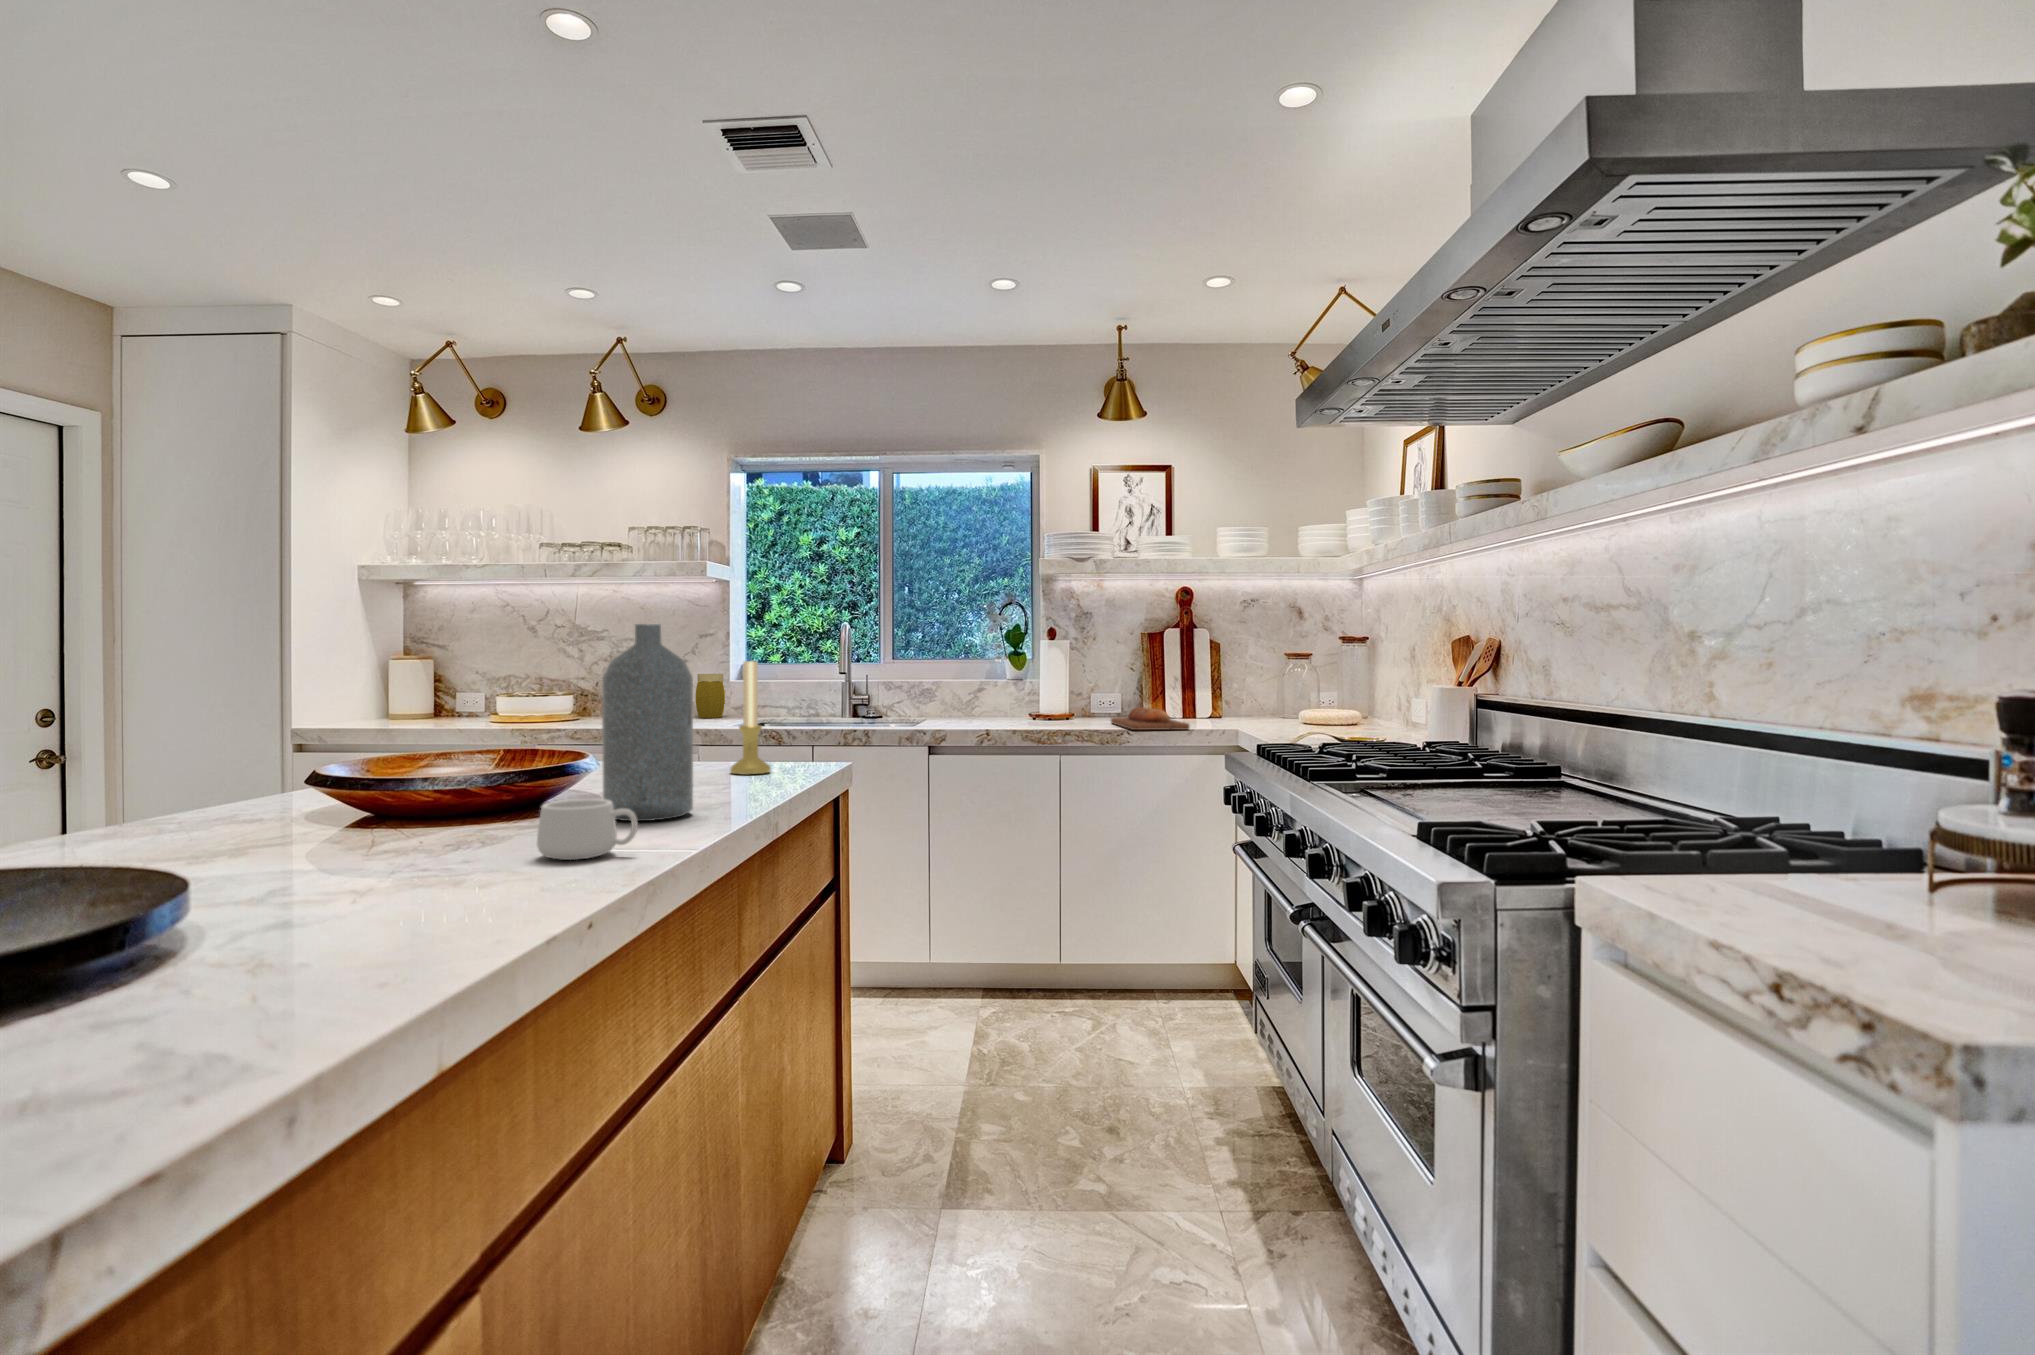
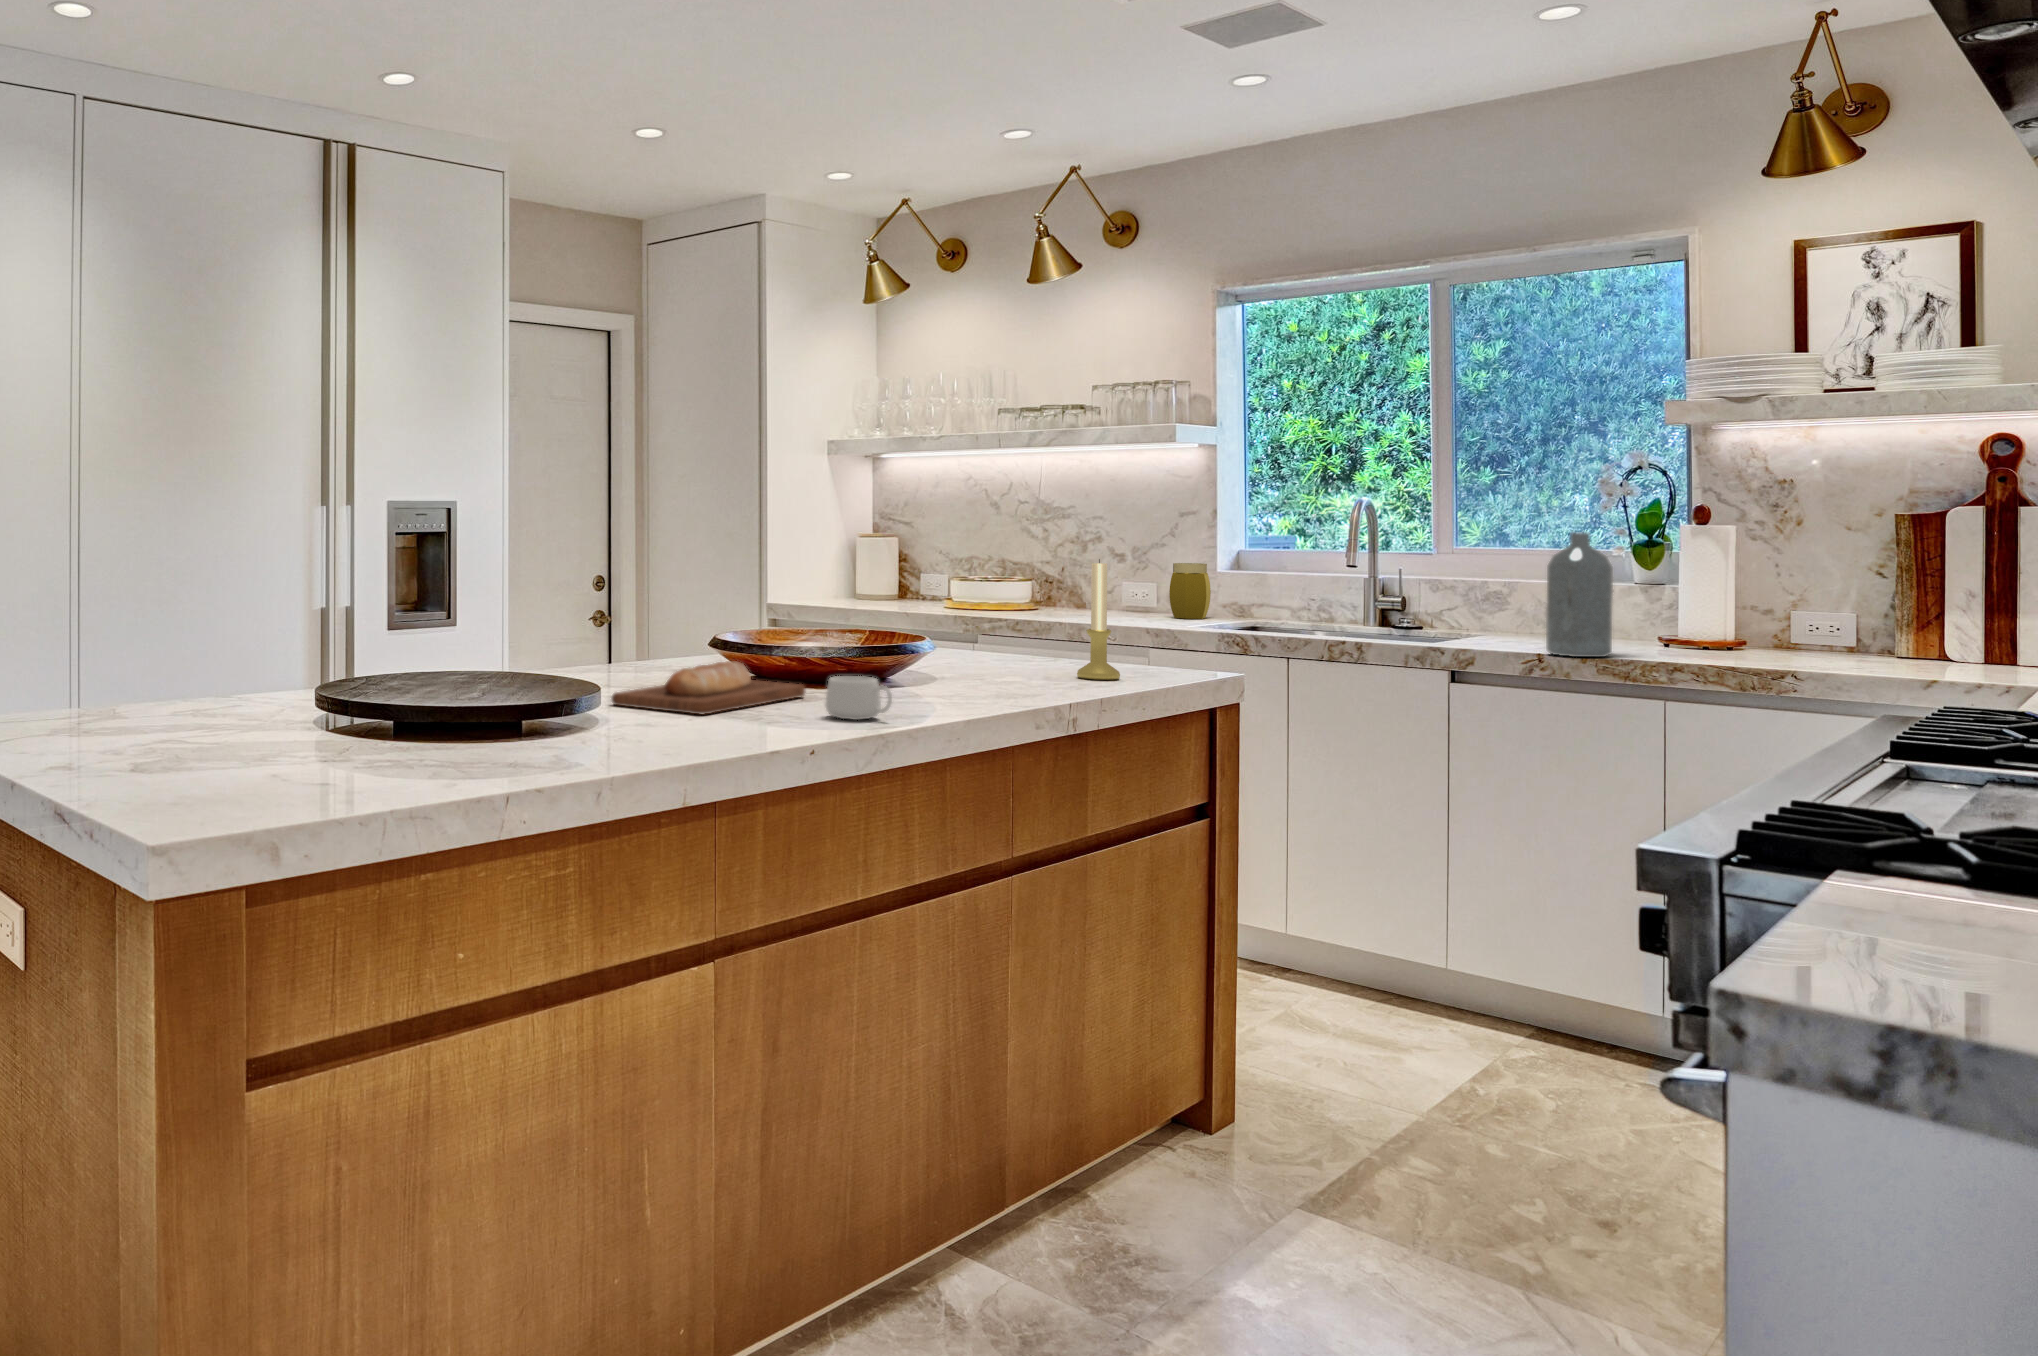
bottle: present [602,624,693,821] -> present [1546,532,1613,657]
bread loaf: present [1111,707,1190,730] -> present [611,661,805,715]

